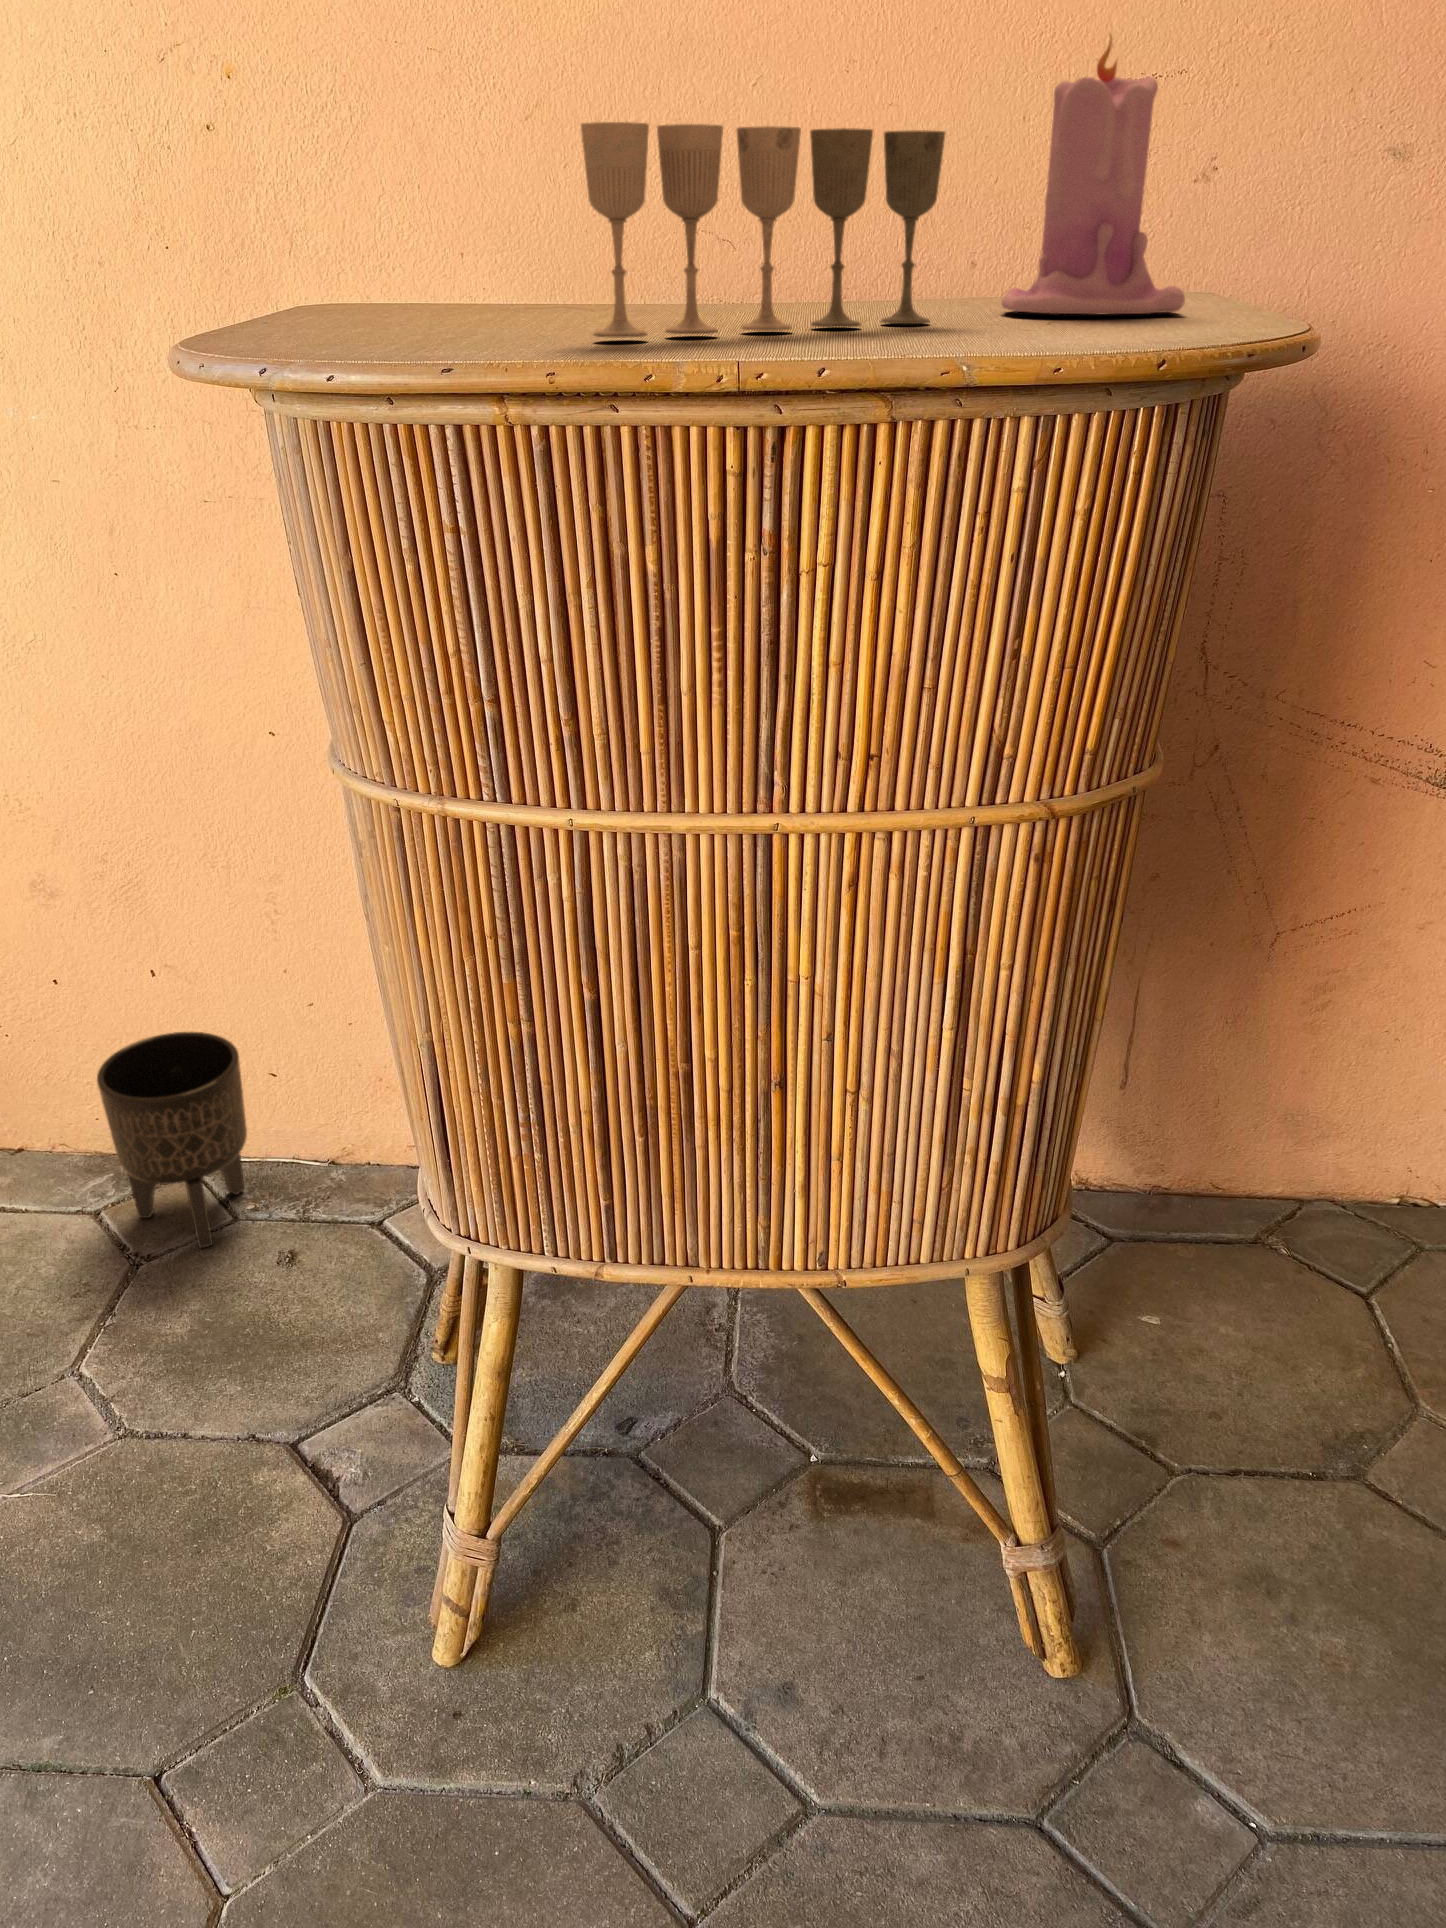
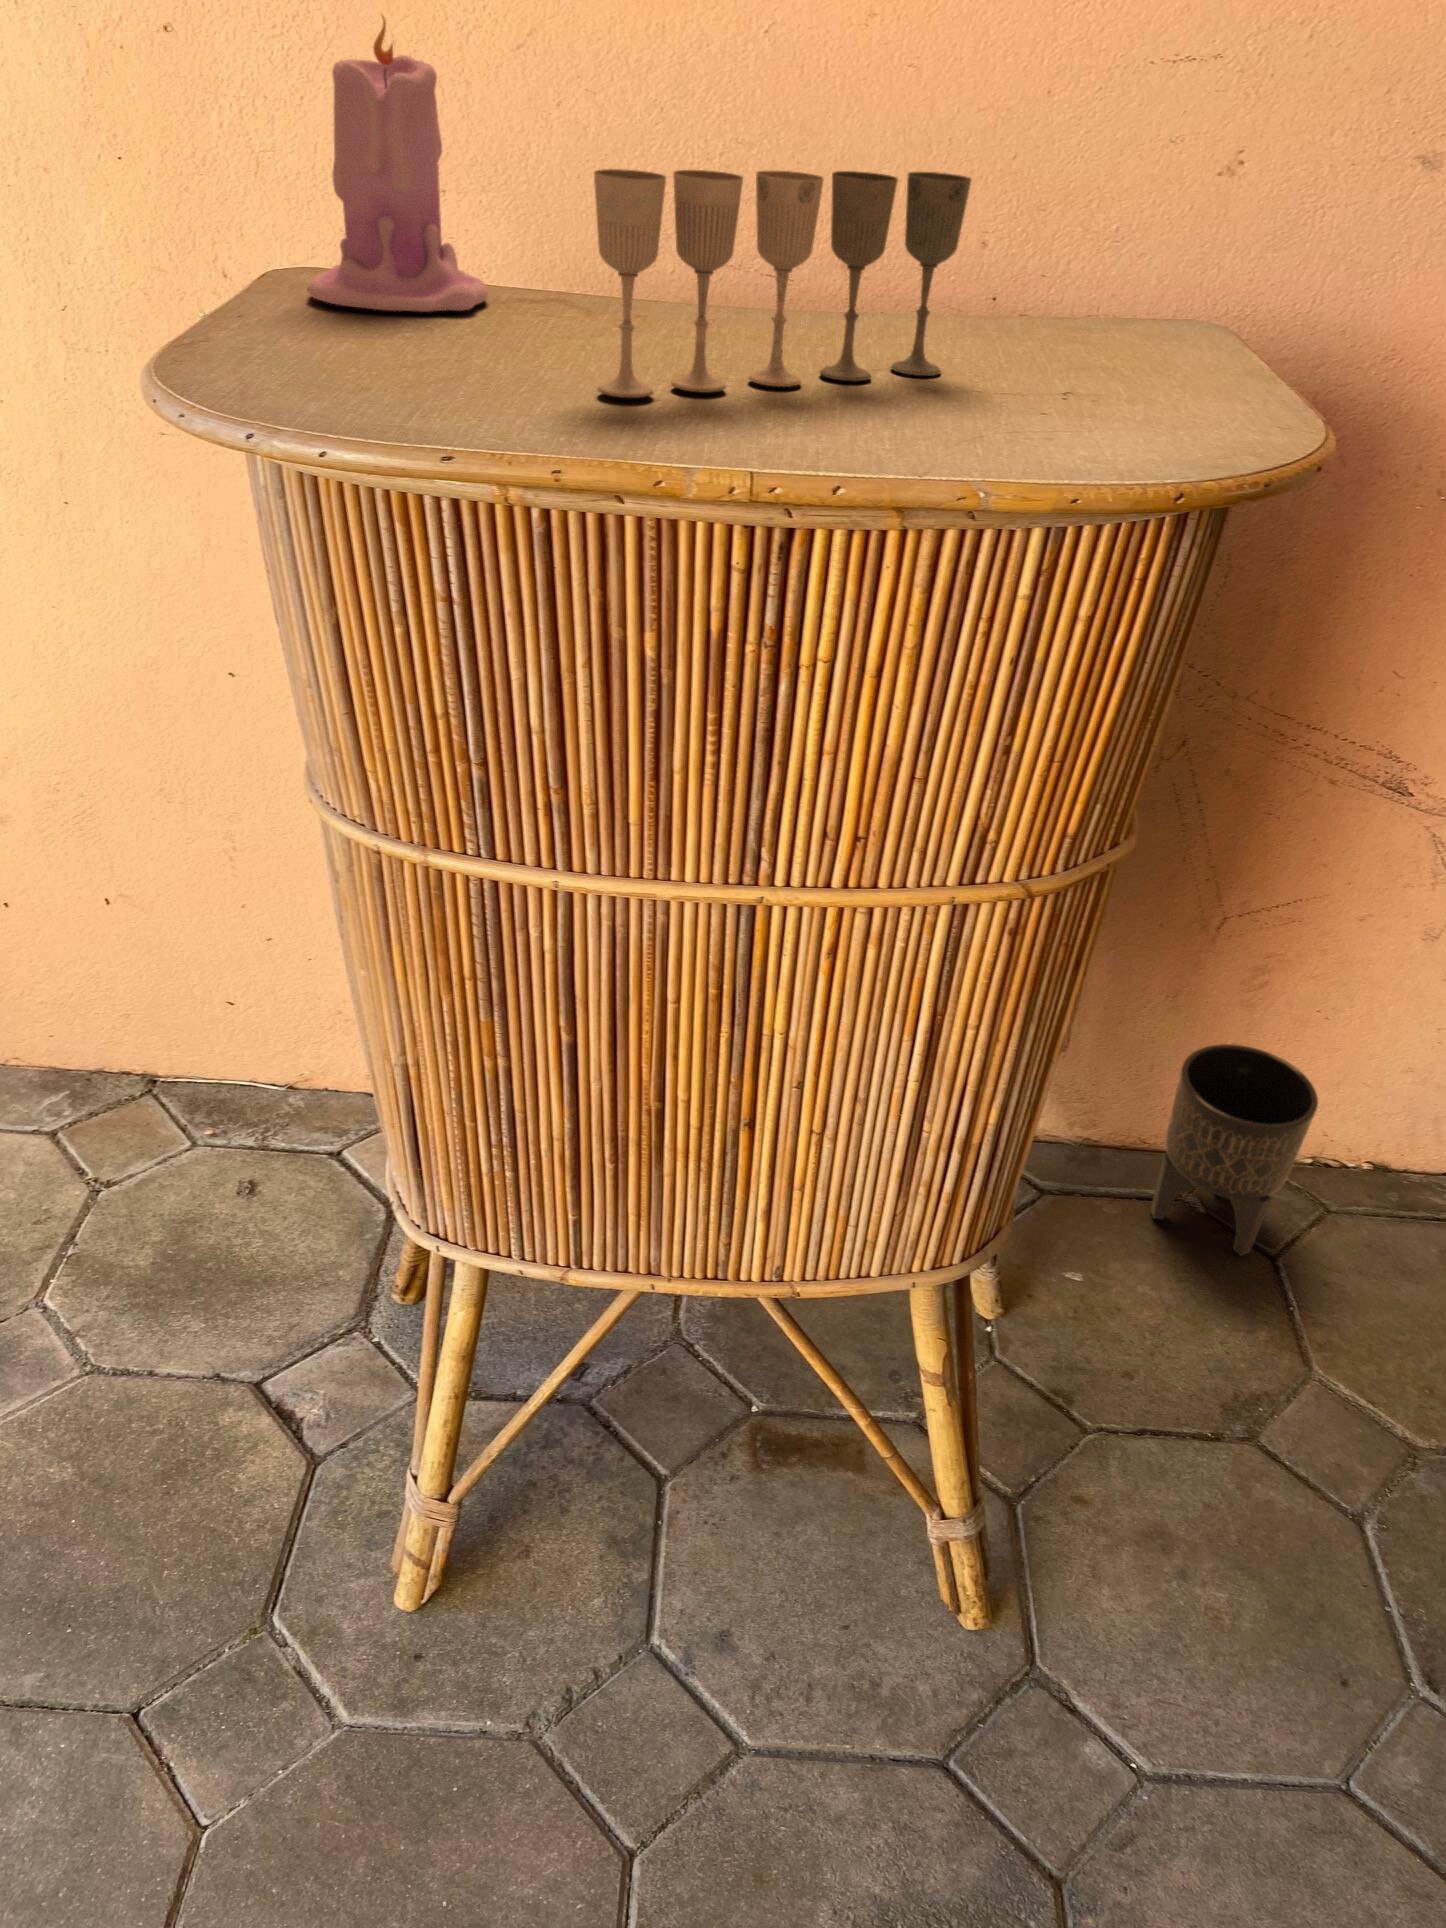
candle: present [1001,35,1185,315] -> present [308,16,488,312]
planter: present [97,1032,247,1248] -> present [1151,1044,1318,1256]

